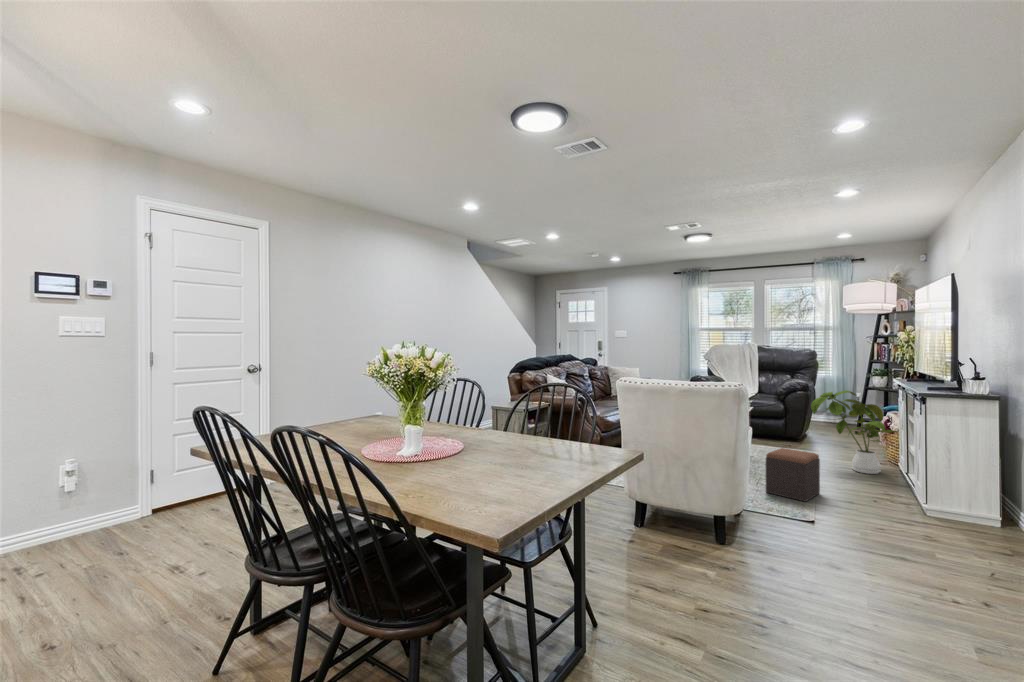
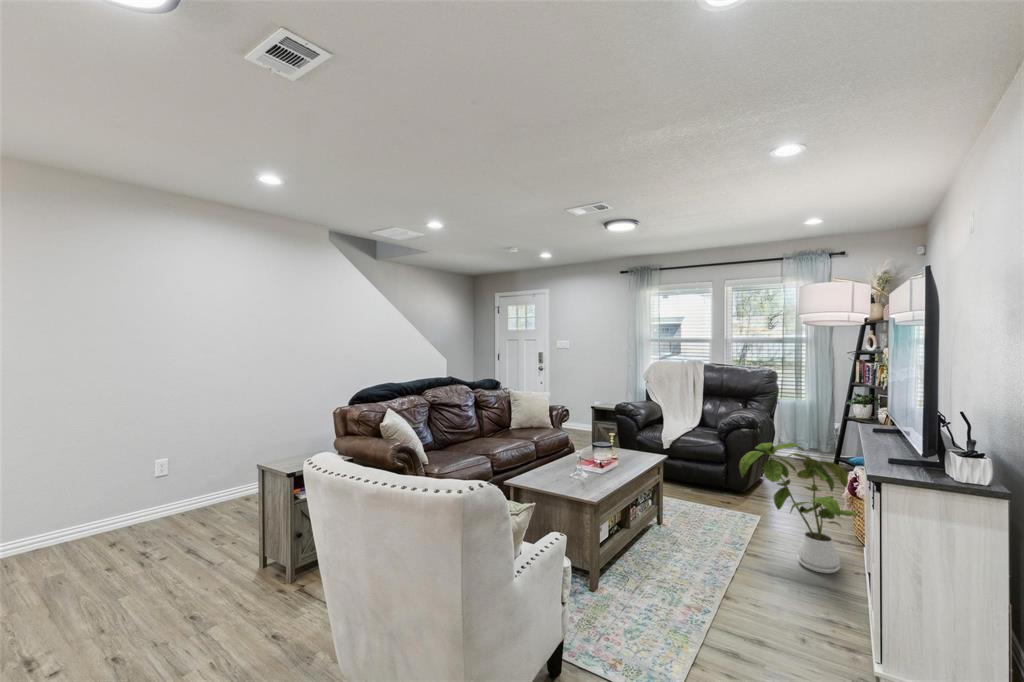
footstool: present [766,448,820,501] -> none [639,543,724,650]

